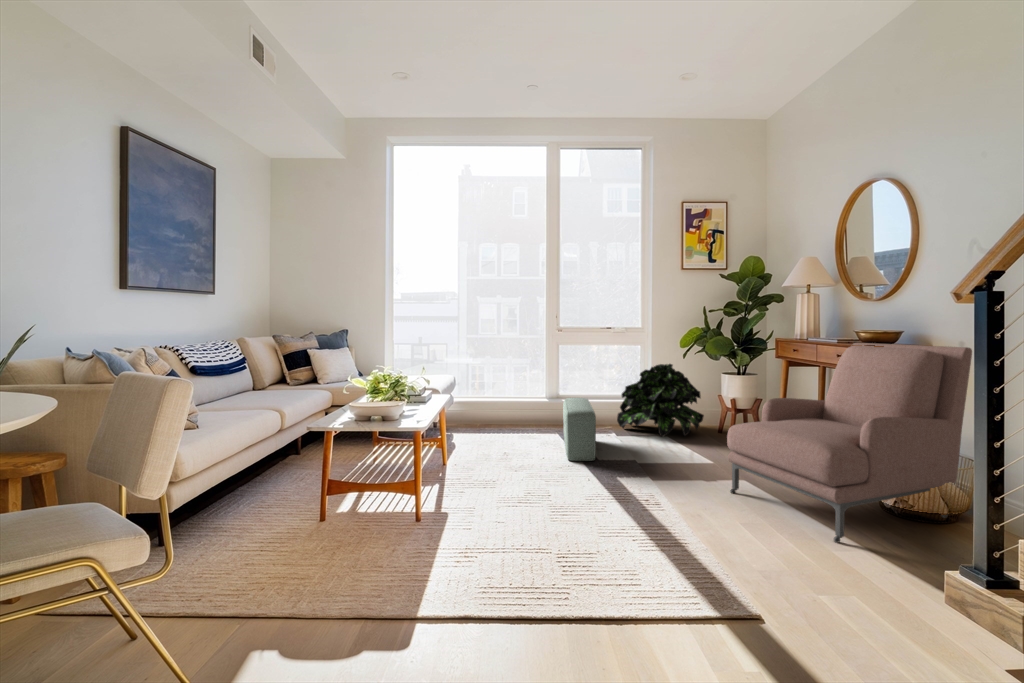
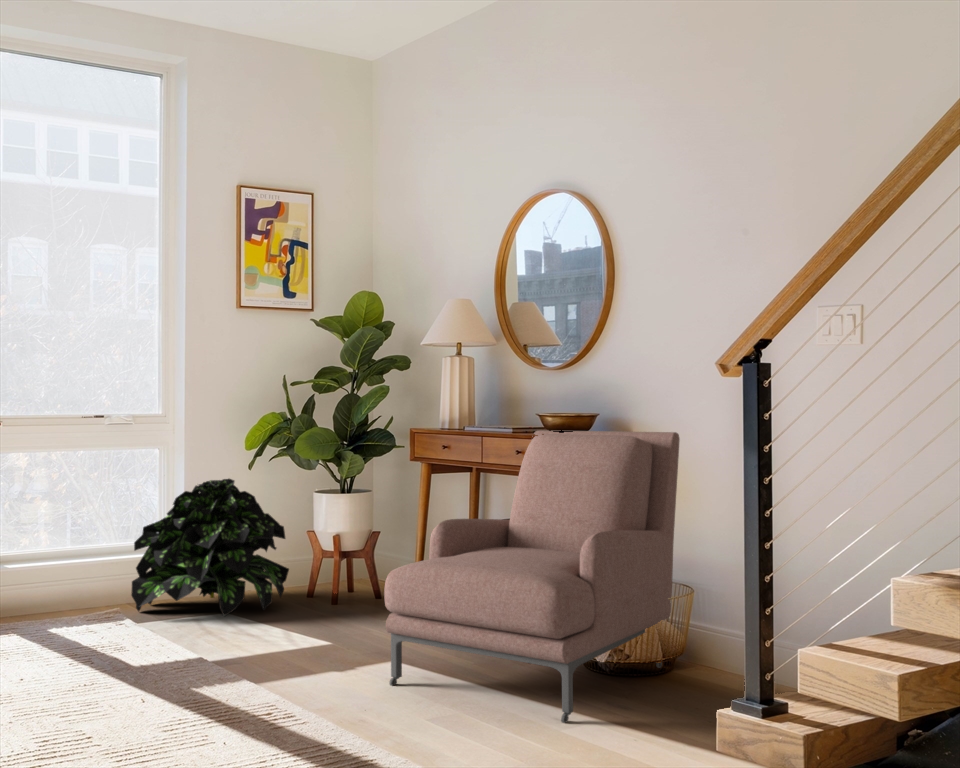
pouf: present [563,398,596,461] -> none [30,554,126,681]

